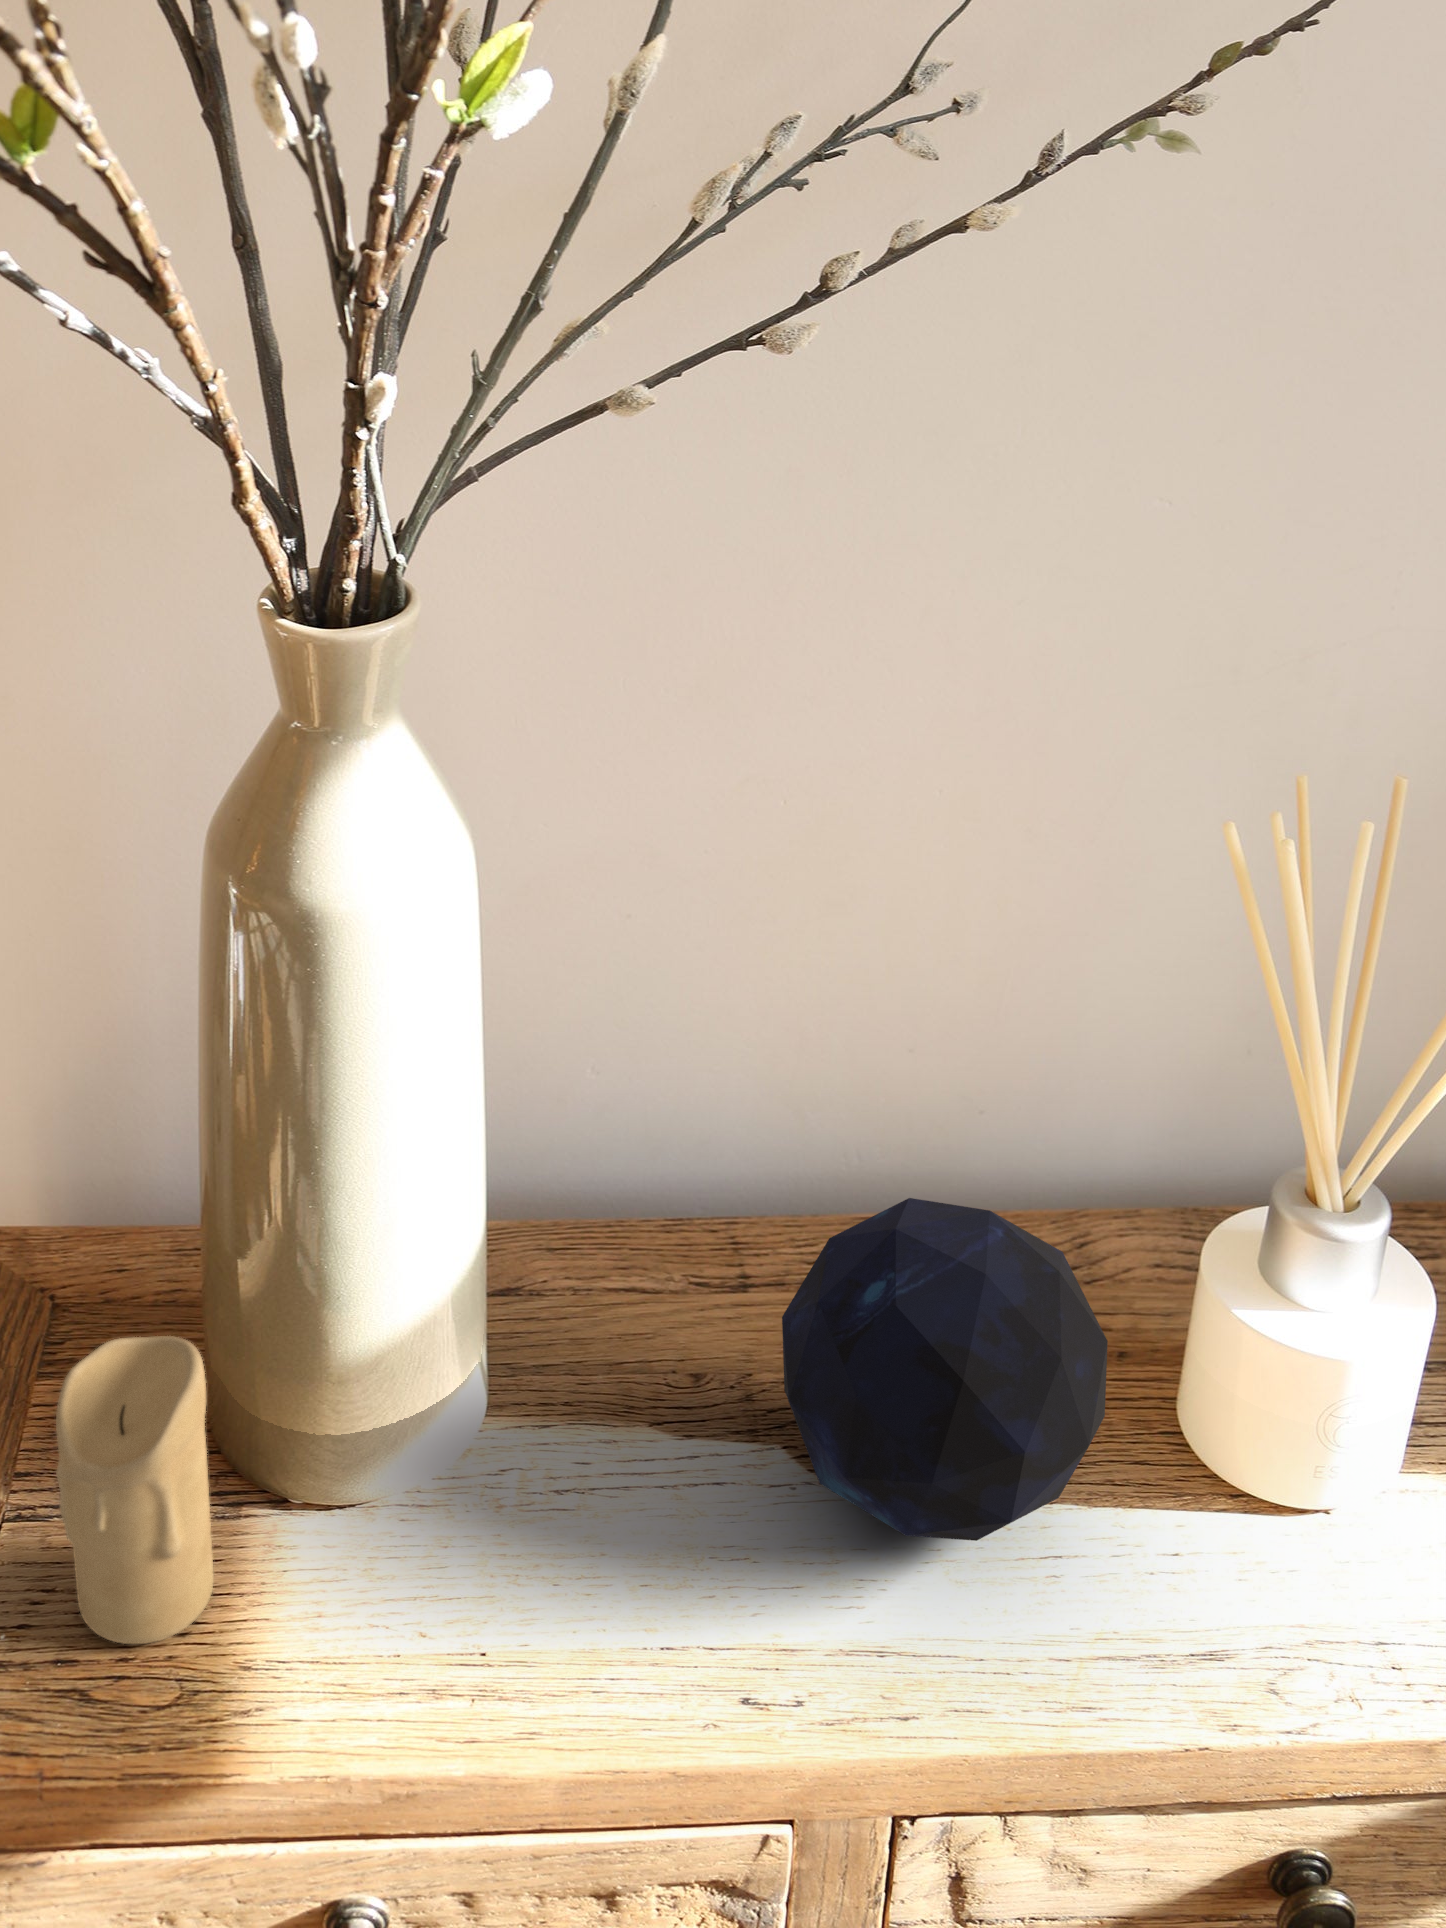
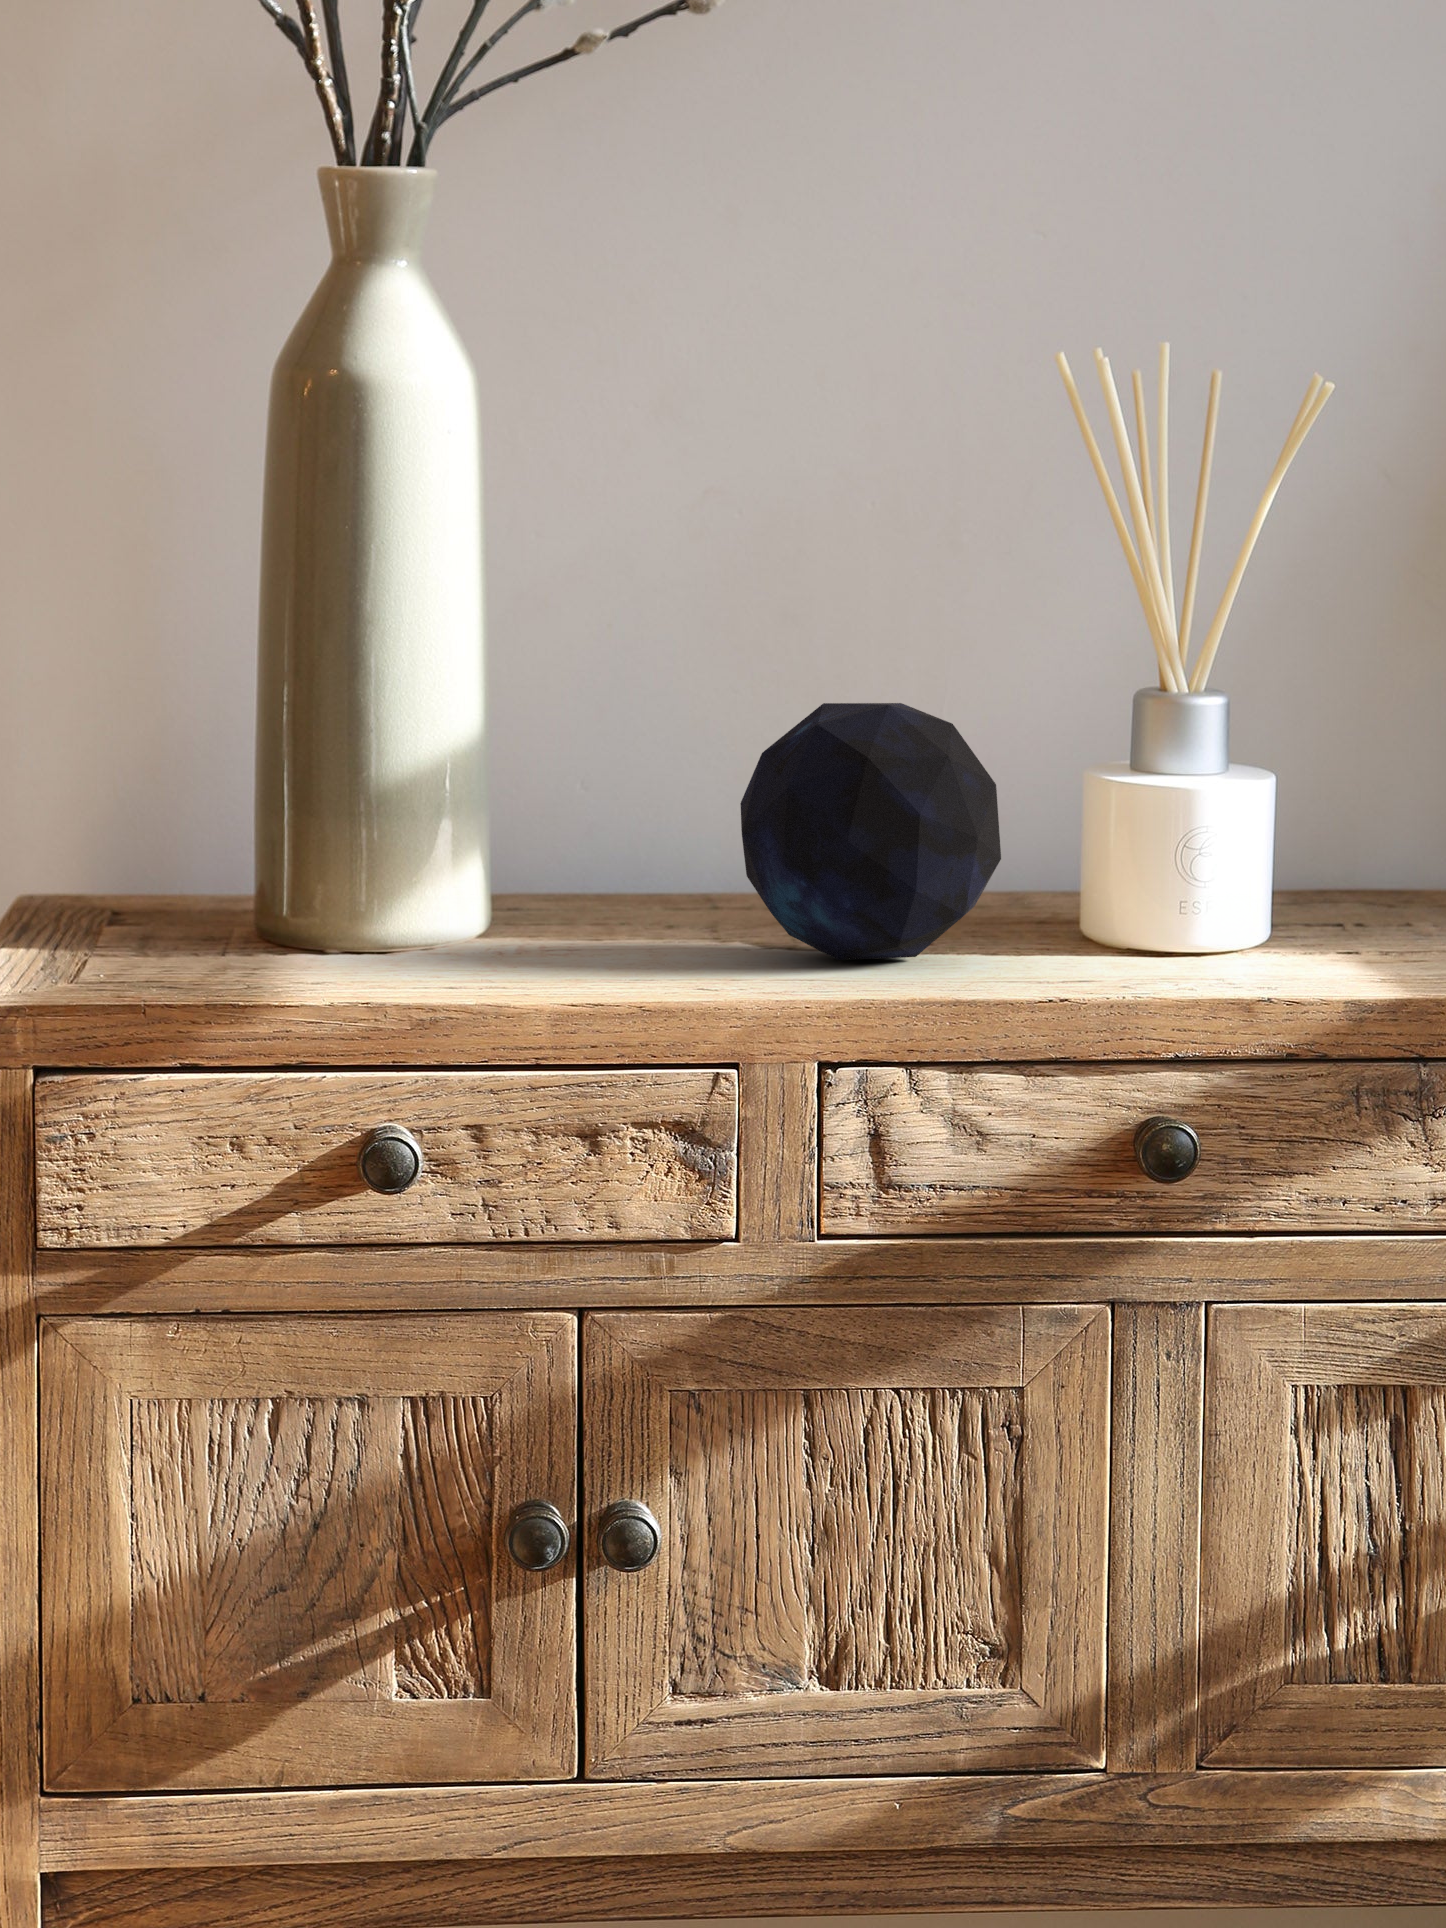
candle: present [56,1336,214,1644] -> none [161,743,281,977]

